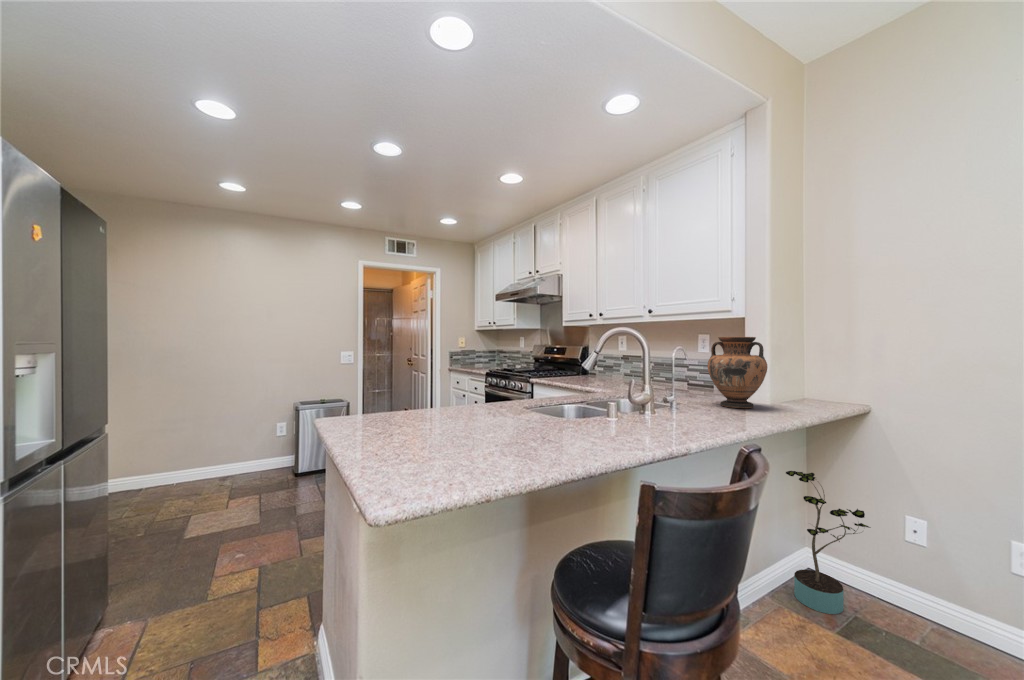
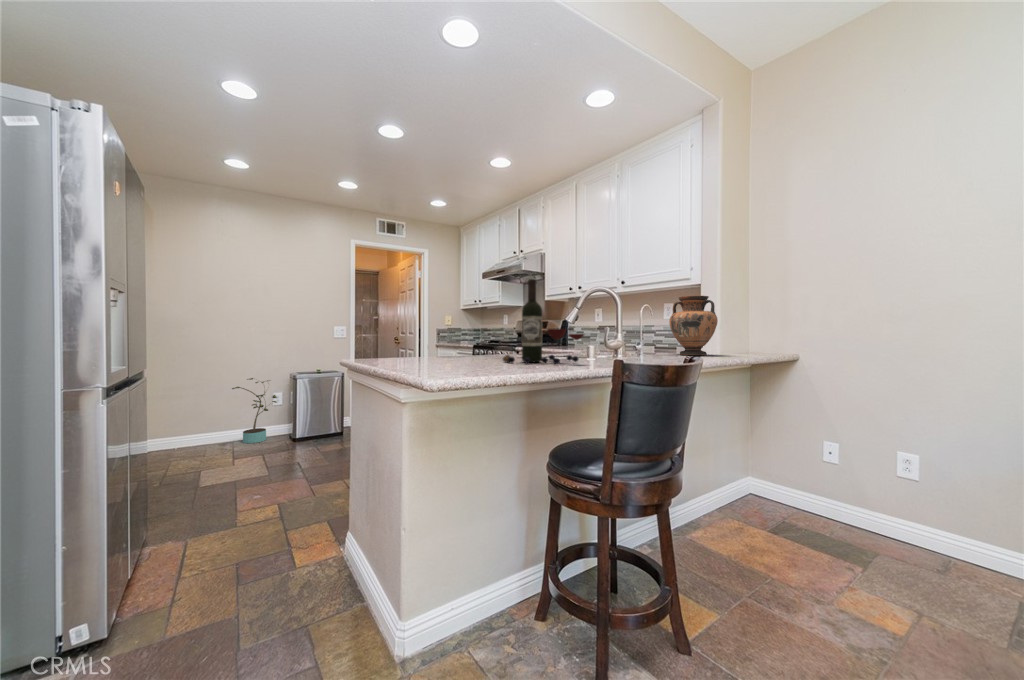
wine bottle: none [501,334,605,446] -> present [503,279,584,364]
potted plant: present [786,471,870,614] -> present [232,378,277,443]

